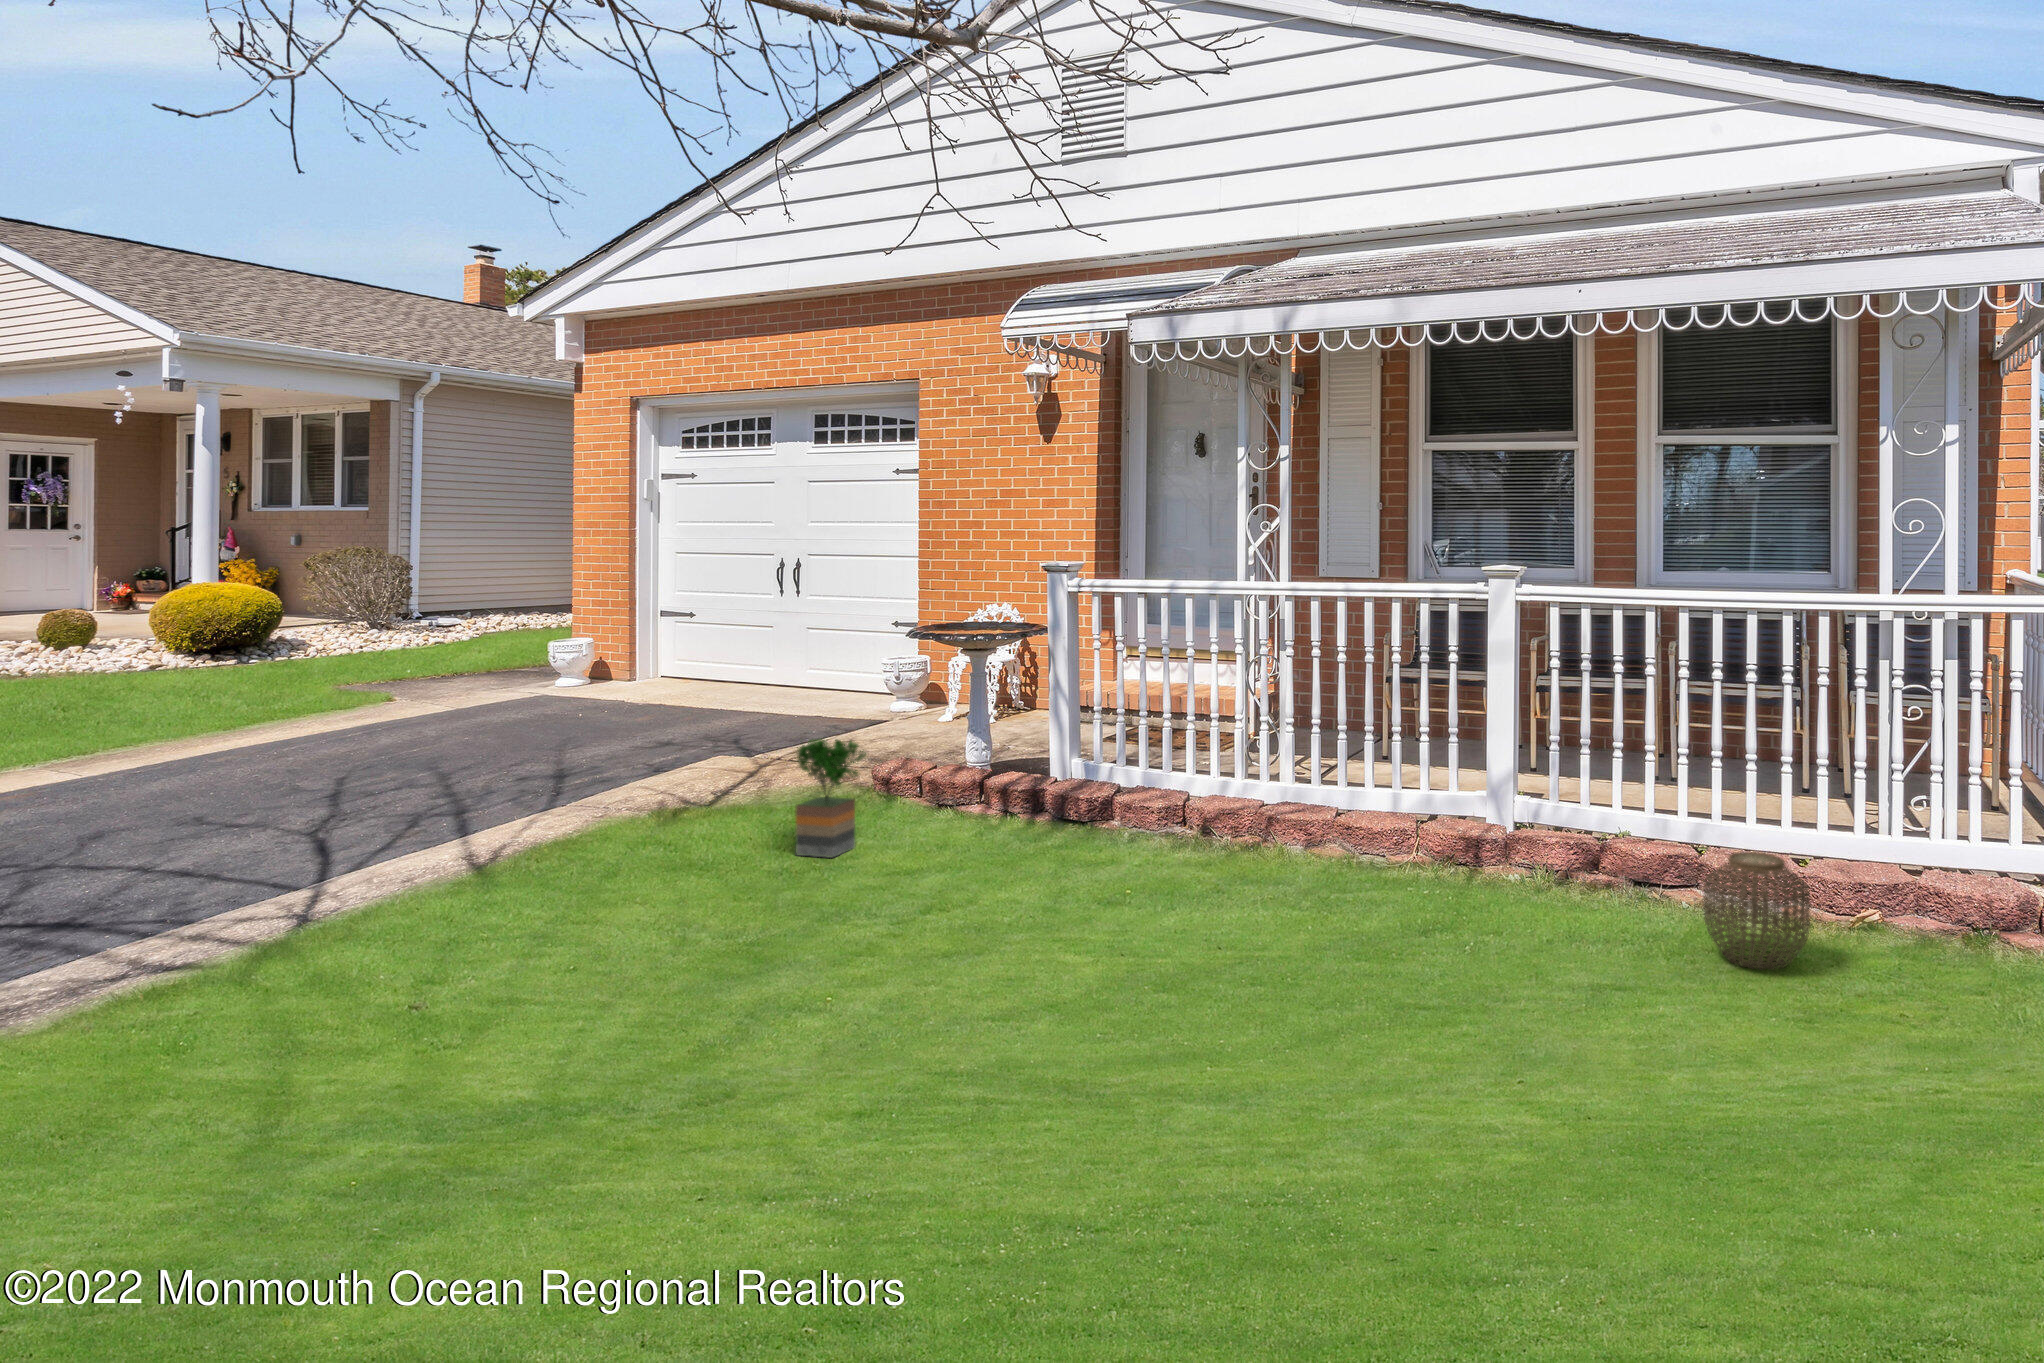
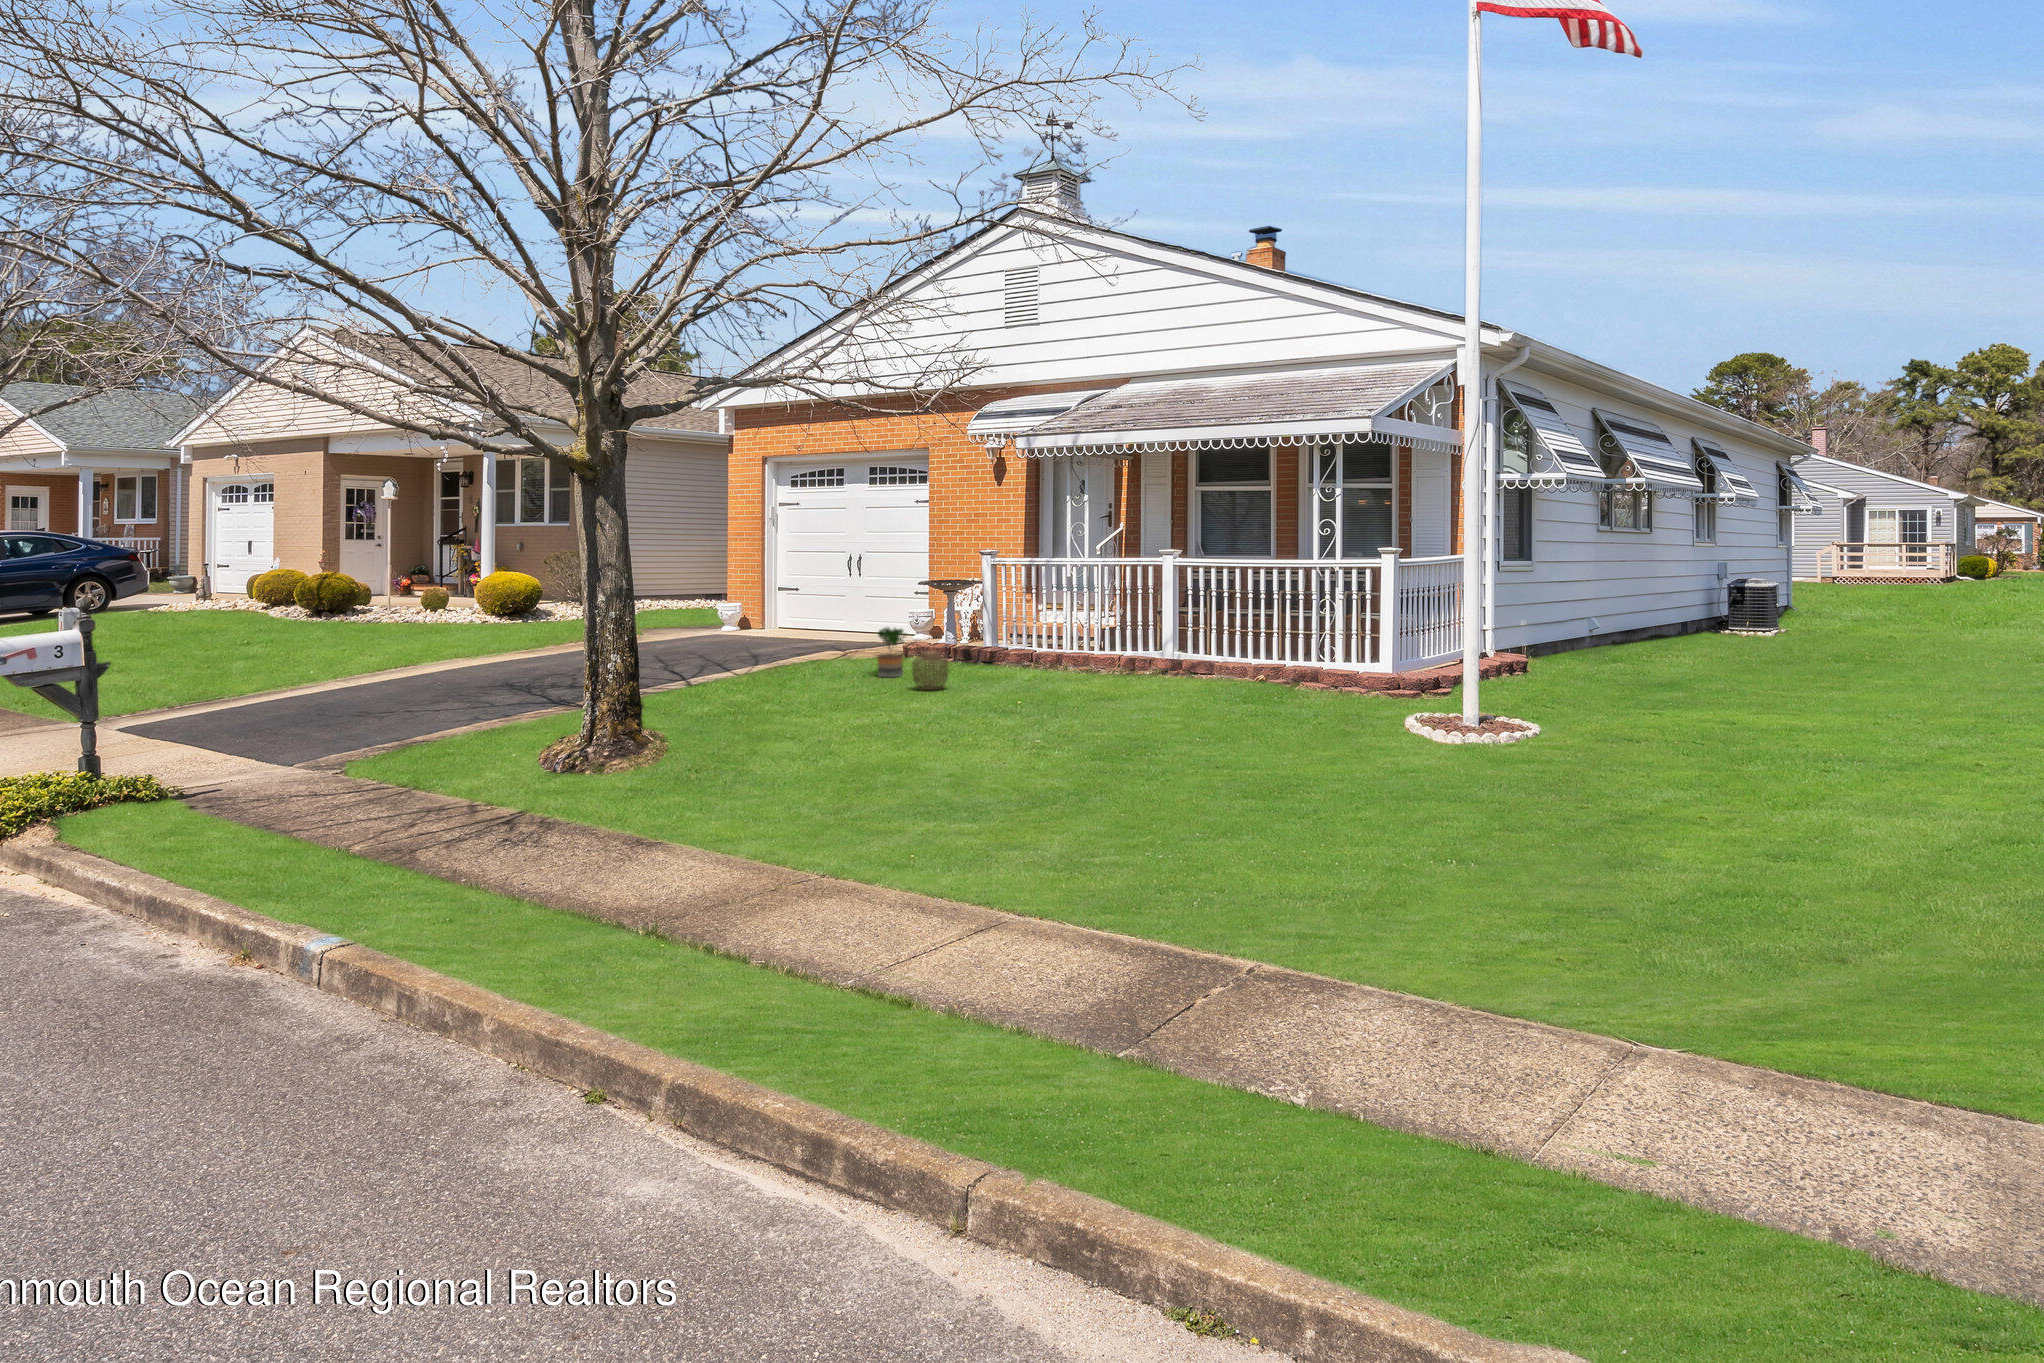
woven basket: present [1704,852,1810,969] -> present [912,651,948,690]

